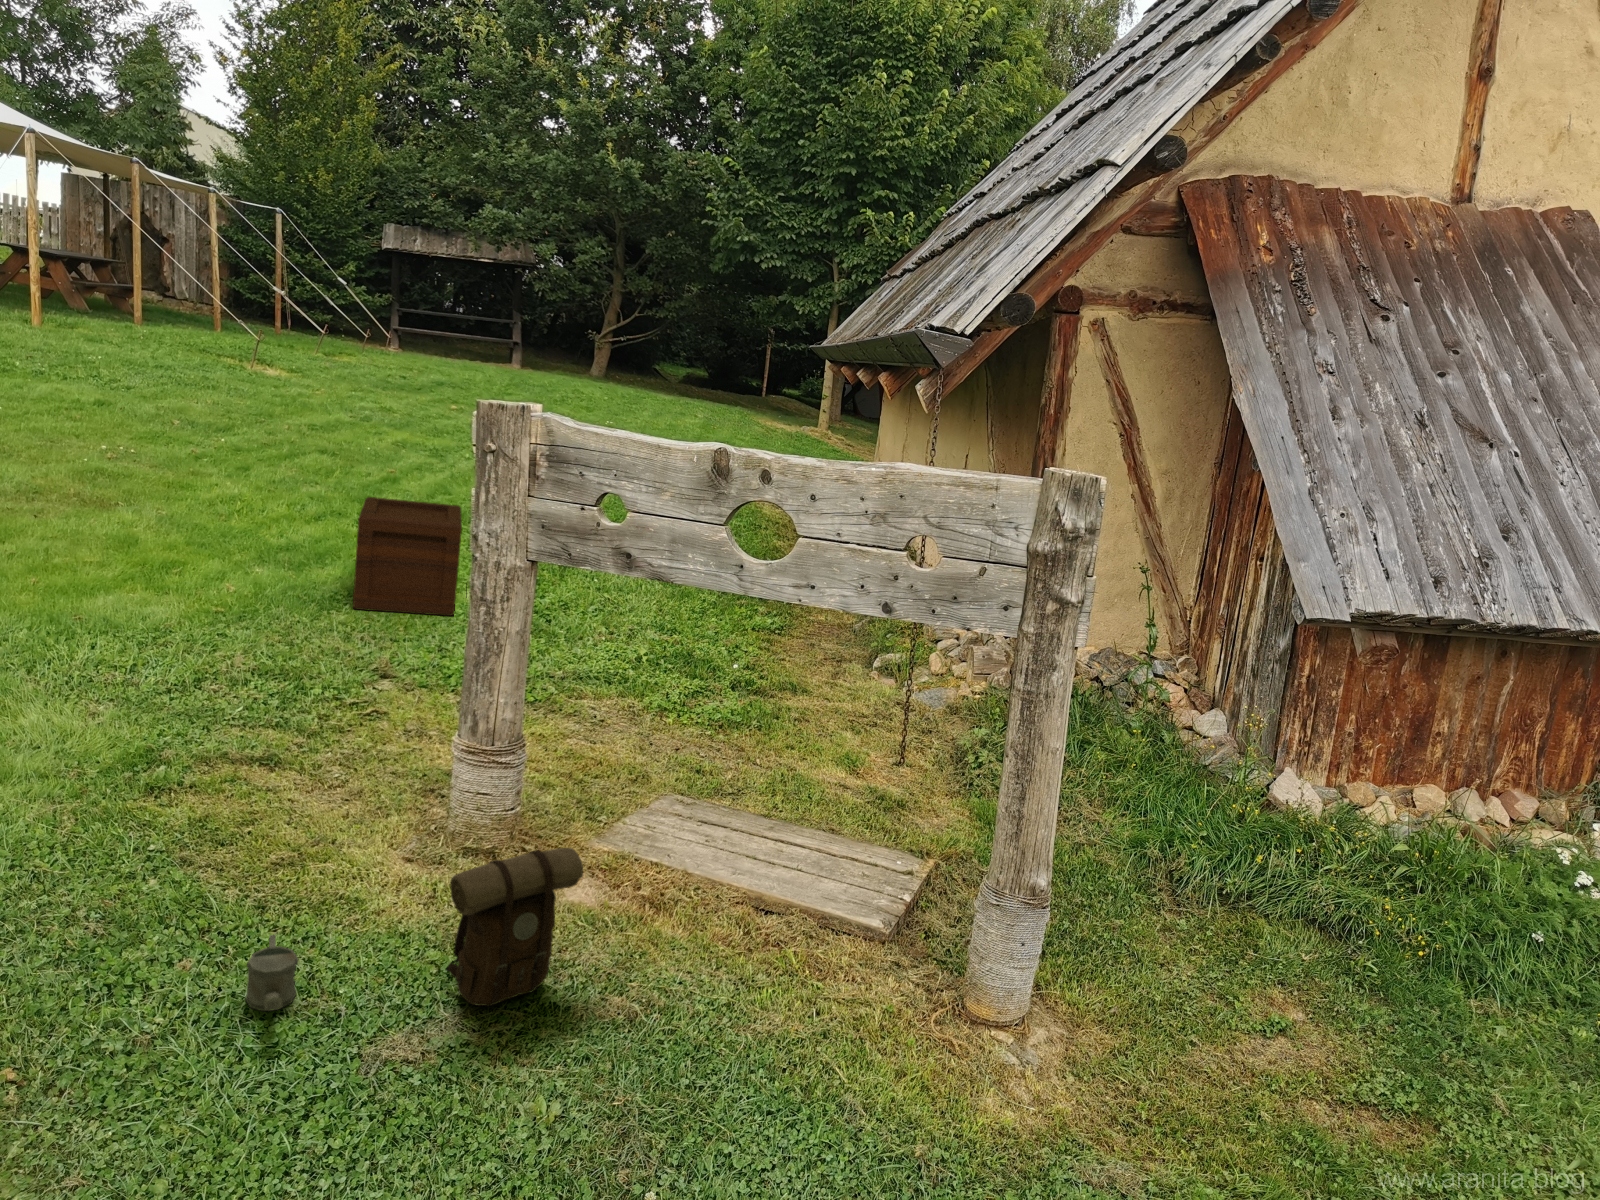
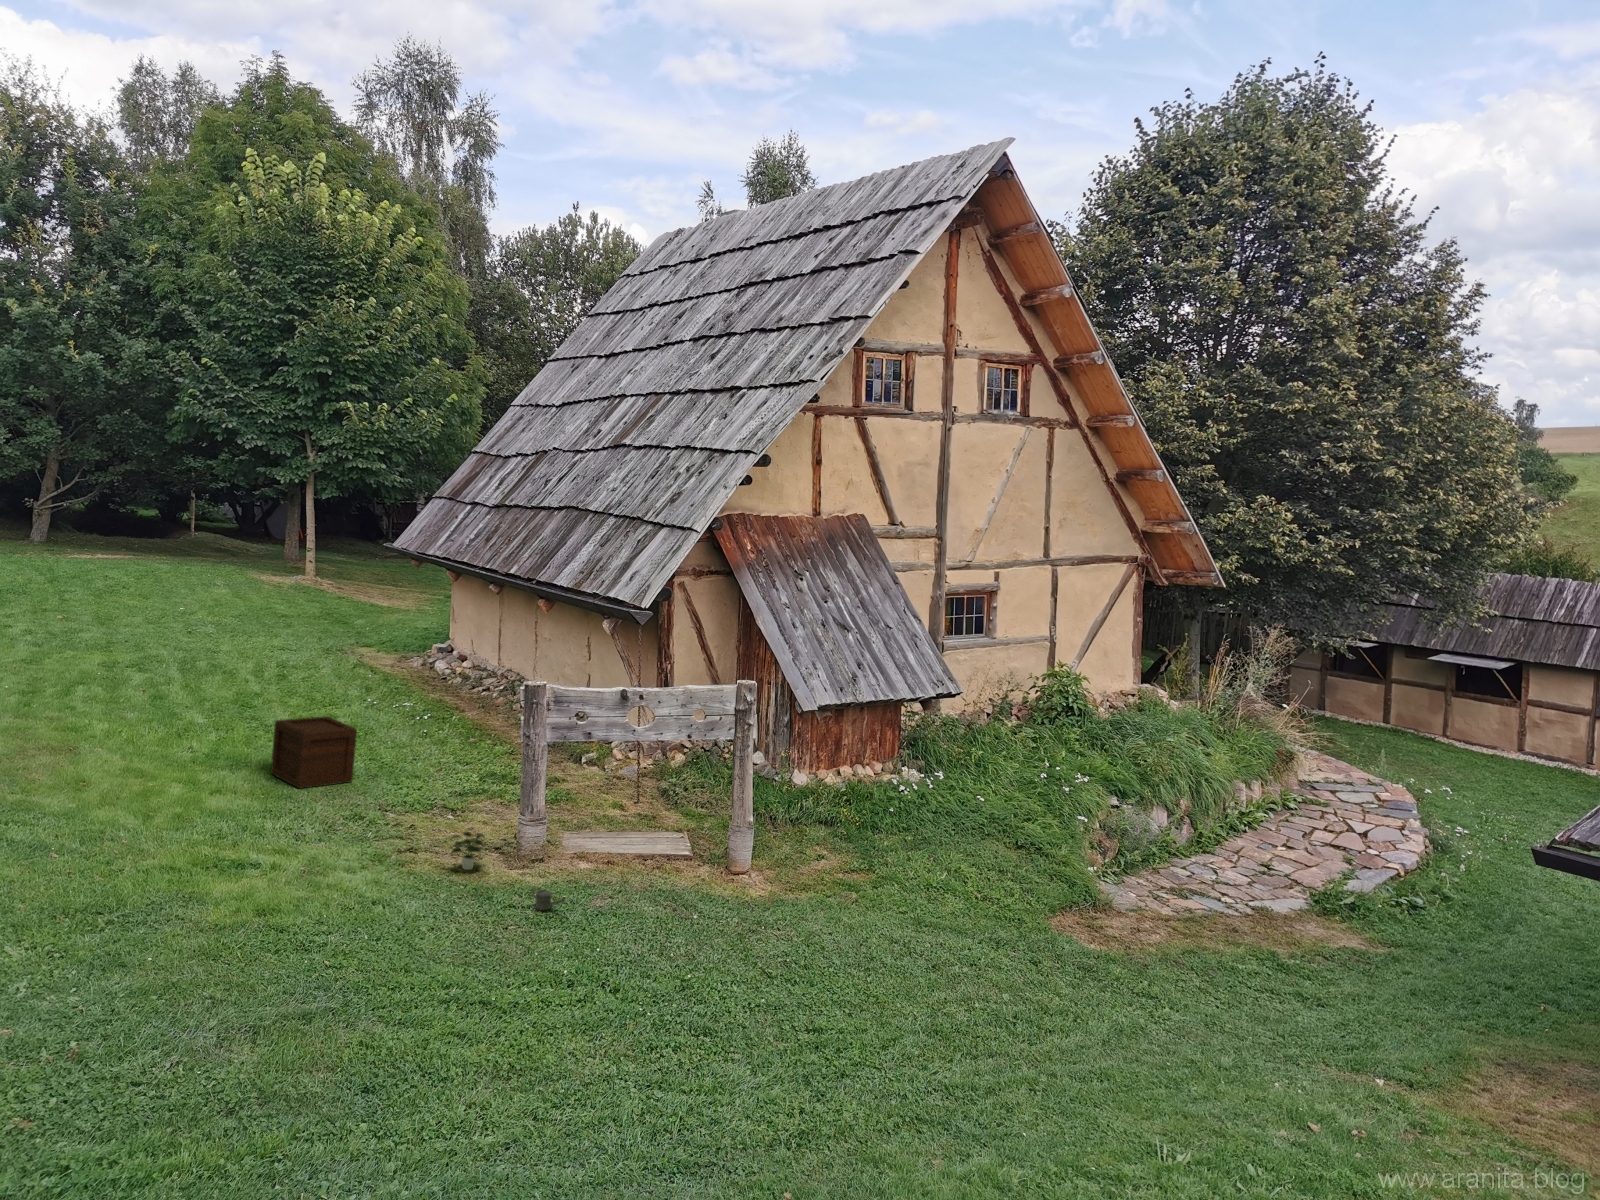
potted plant: none [274,732,371,828] -> present [451,828,485,870]
backpack: present [446,848,583,1006] -> none [580,838,626,897]

